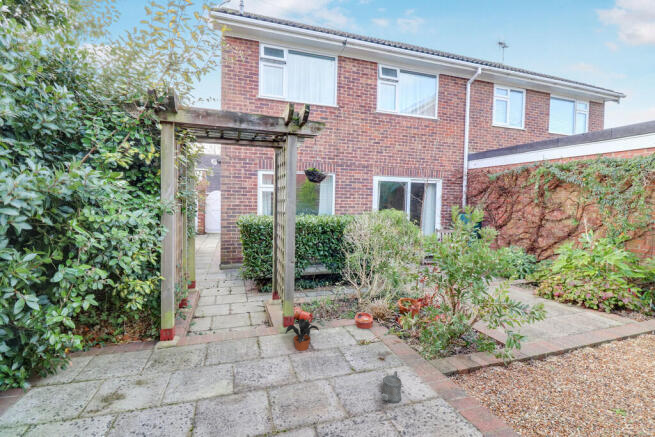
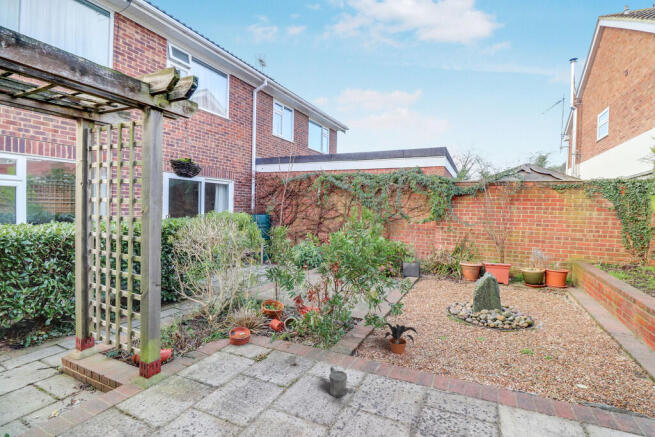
potted plant: present [286,319,319,351] -> present [384,323,417,354]

